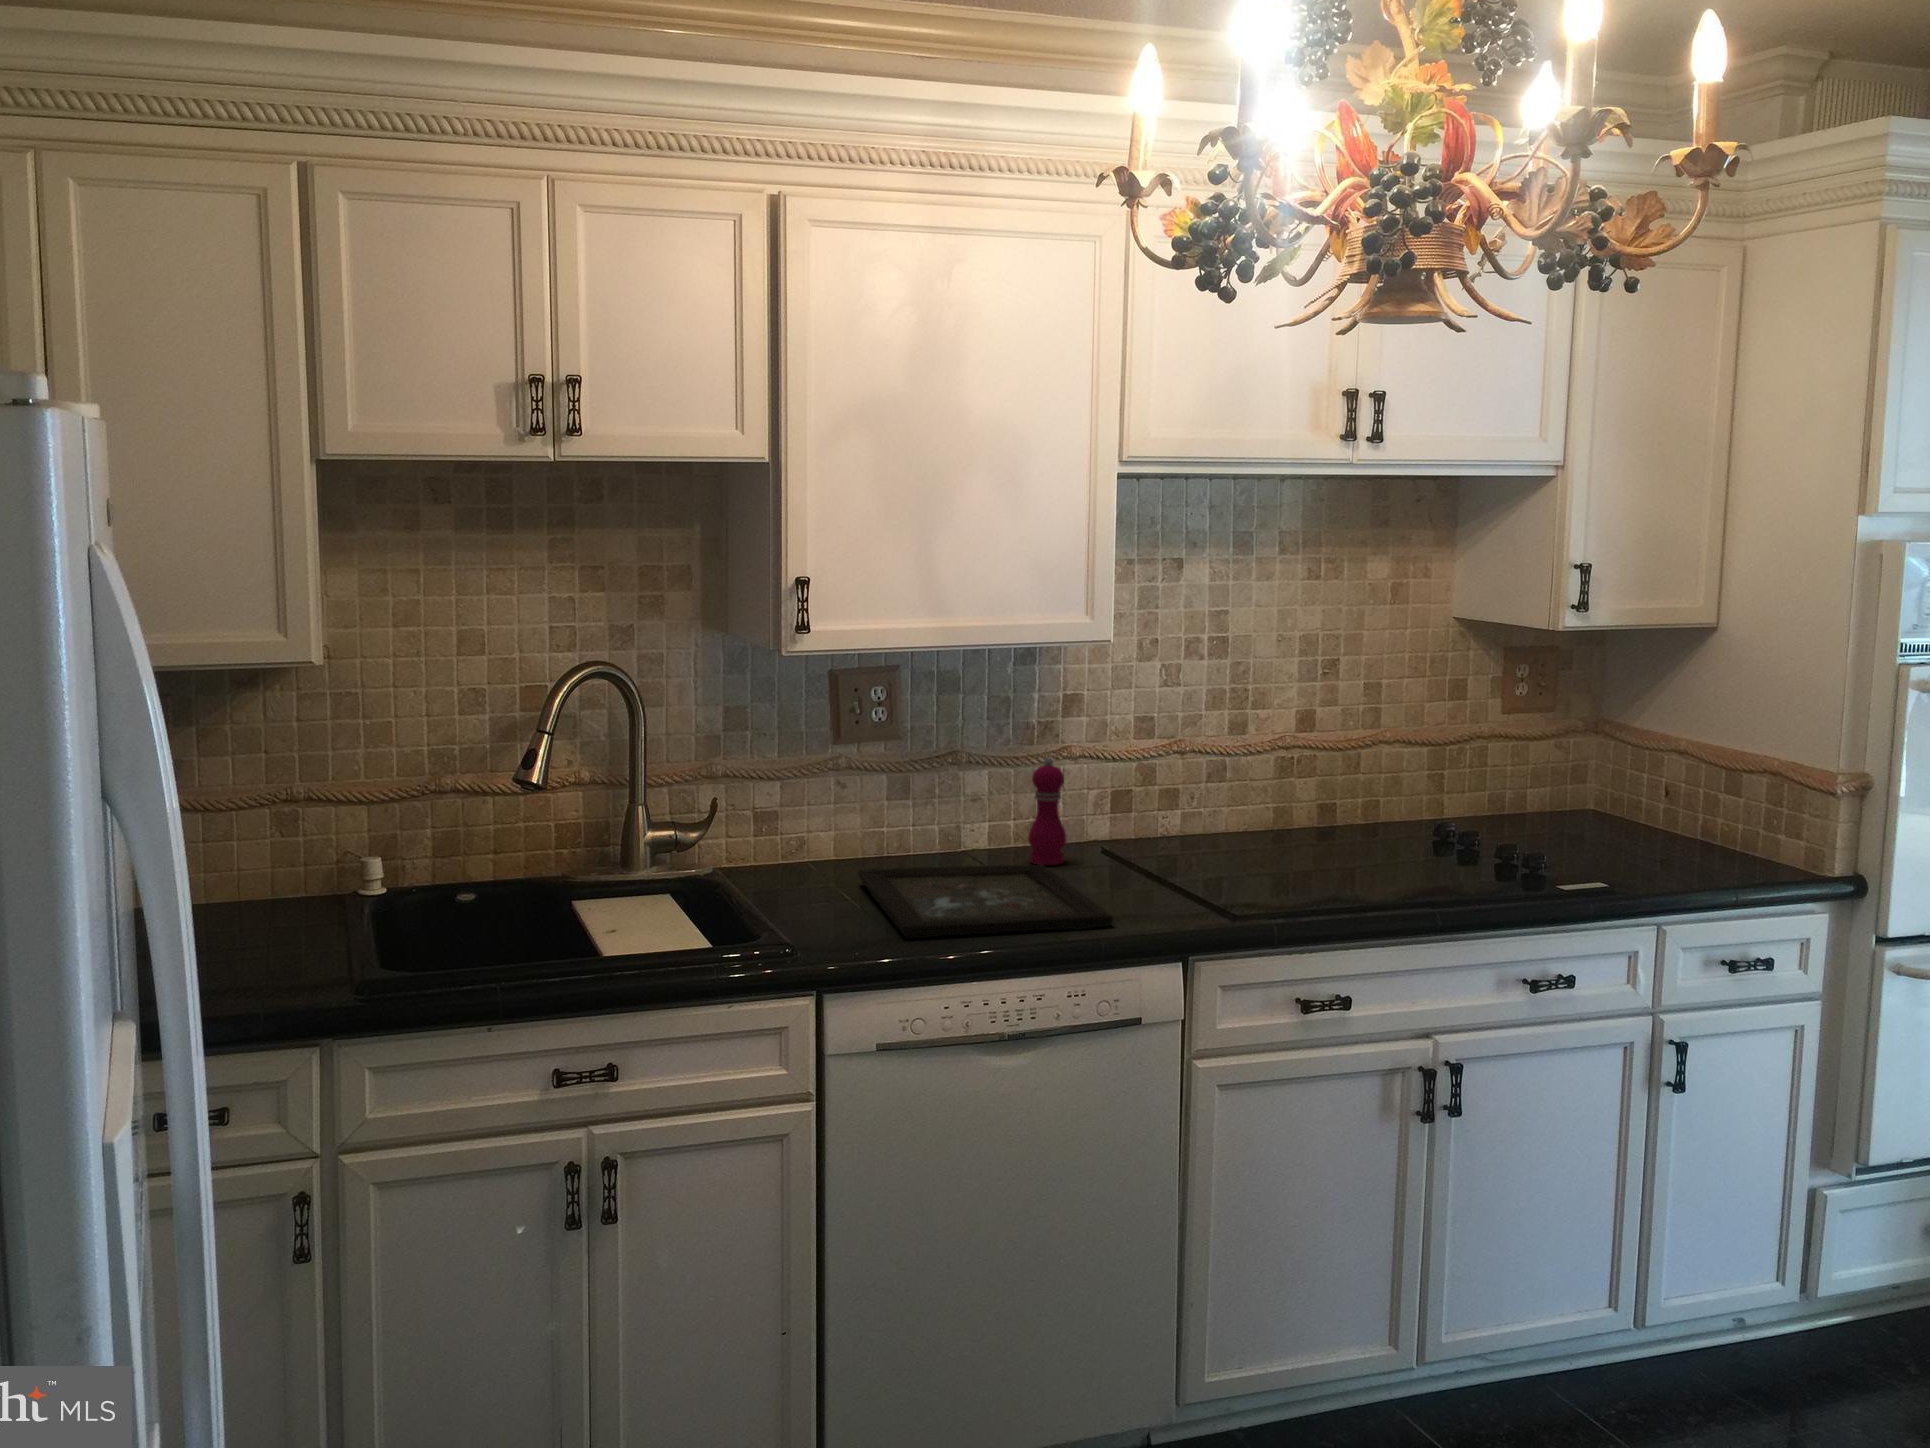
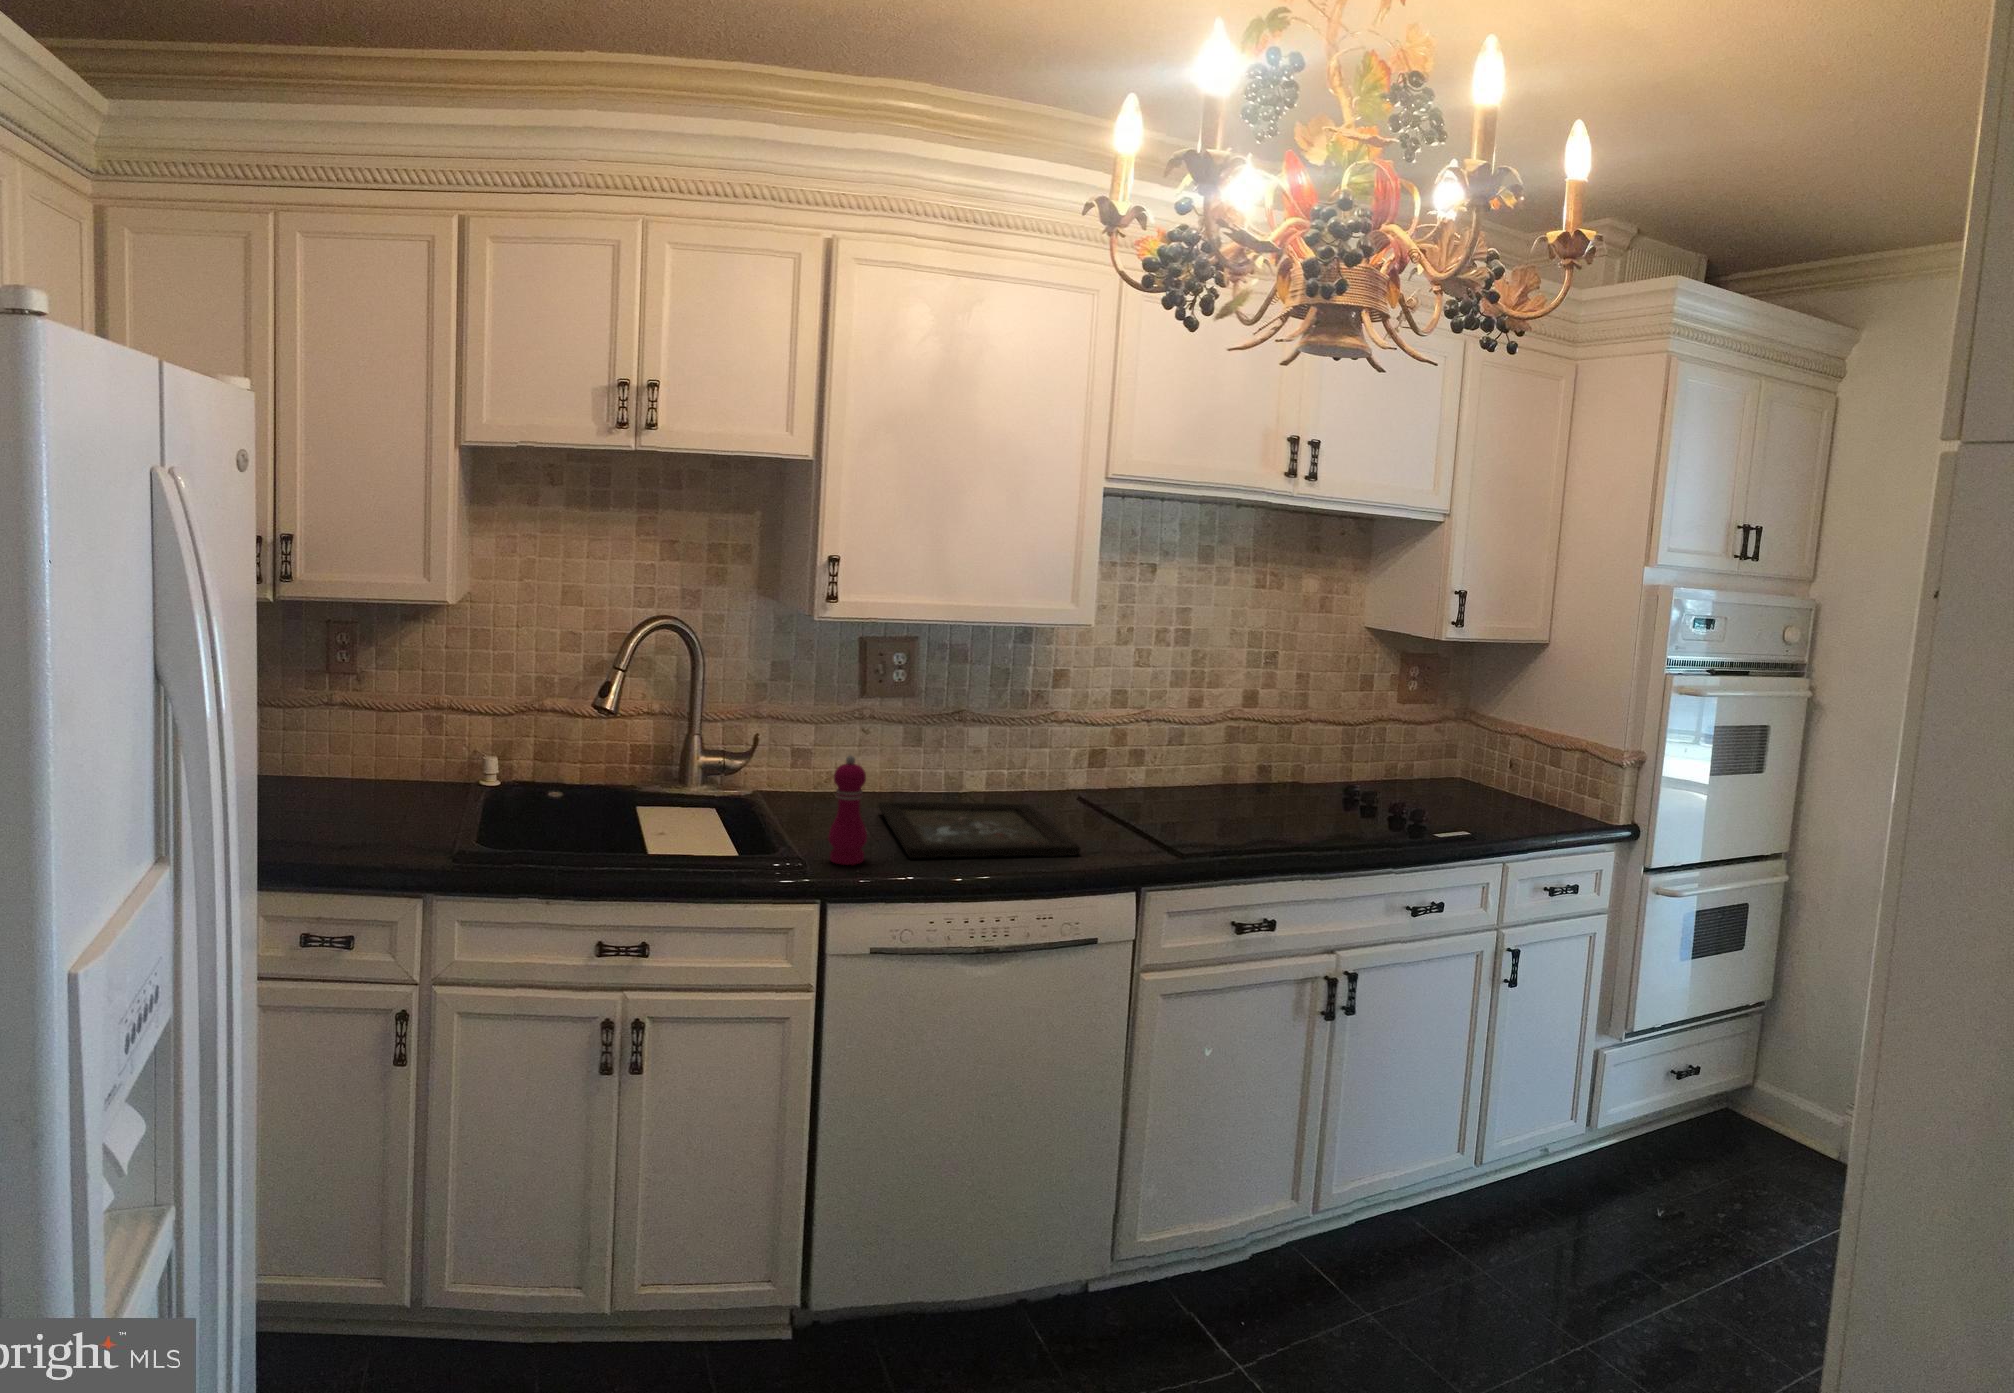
pepper mill: present [1028,757,1067,865] -> present [828,755,867,865]

